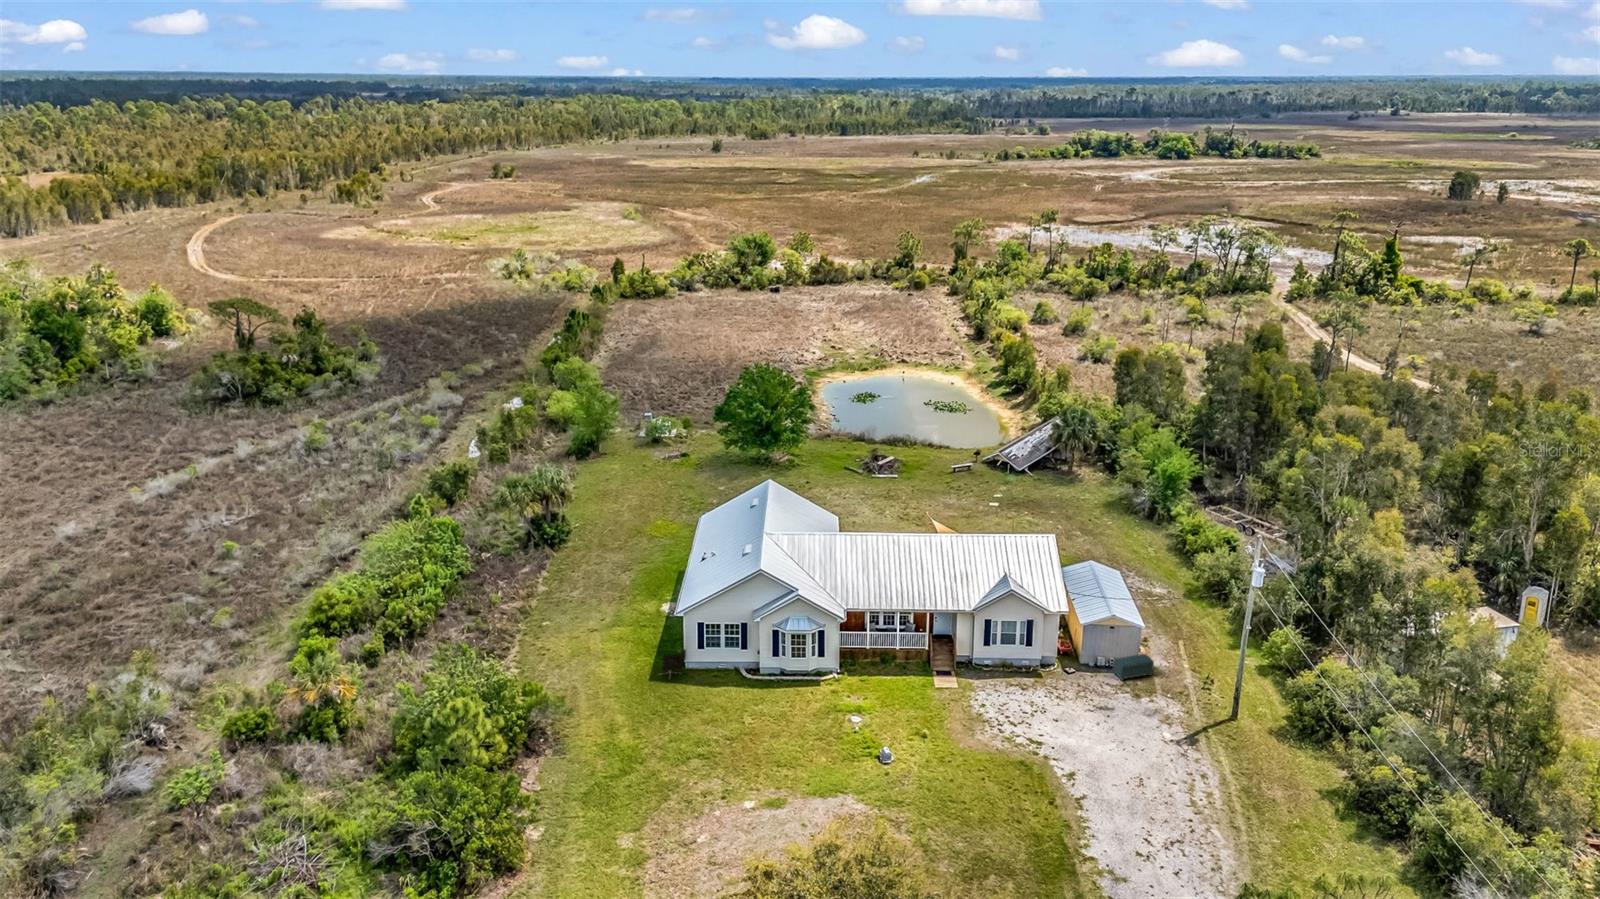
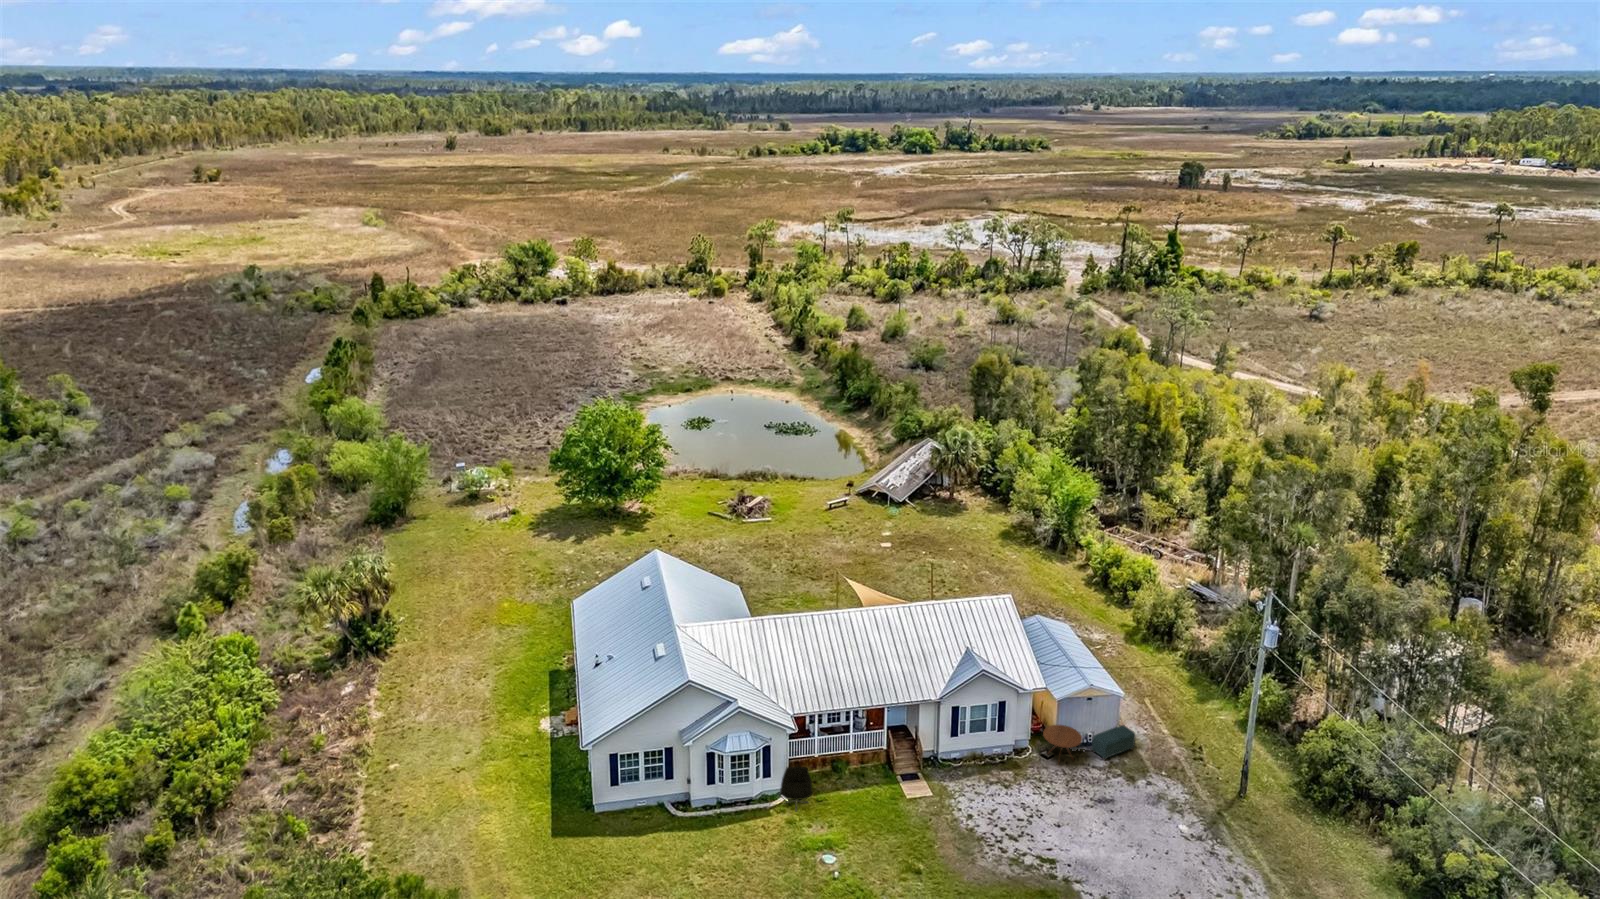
round table: none [1066,646,1101,680] -> present [1043,725,1082,757]
lounge chair: present [660,649,686,676] -> present [780,767,813,811]

